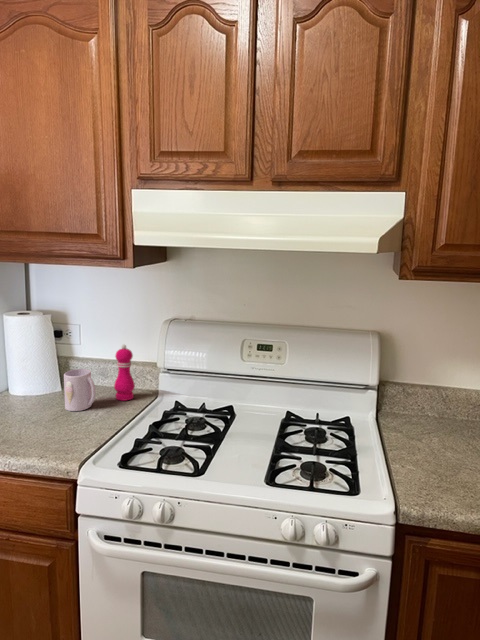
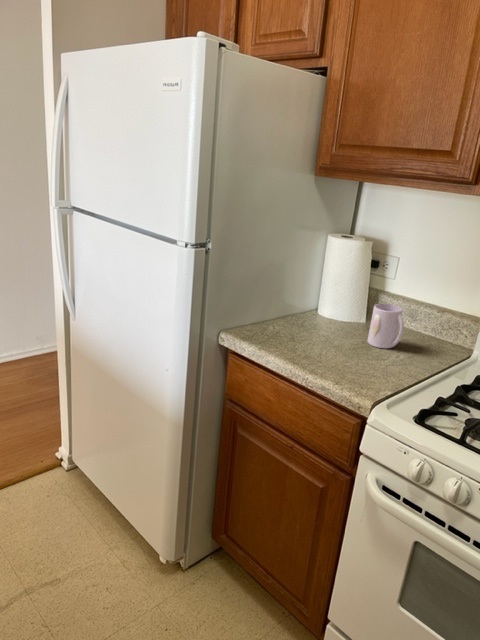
pepper mill: present [114,345,135,401] -> none [423,288,454,351]

